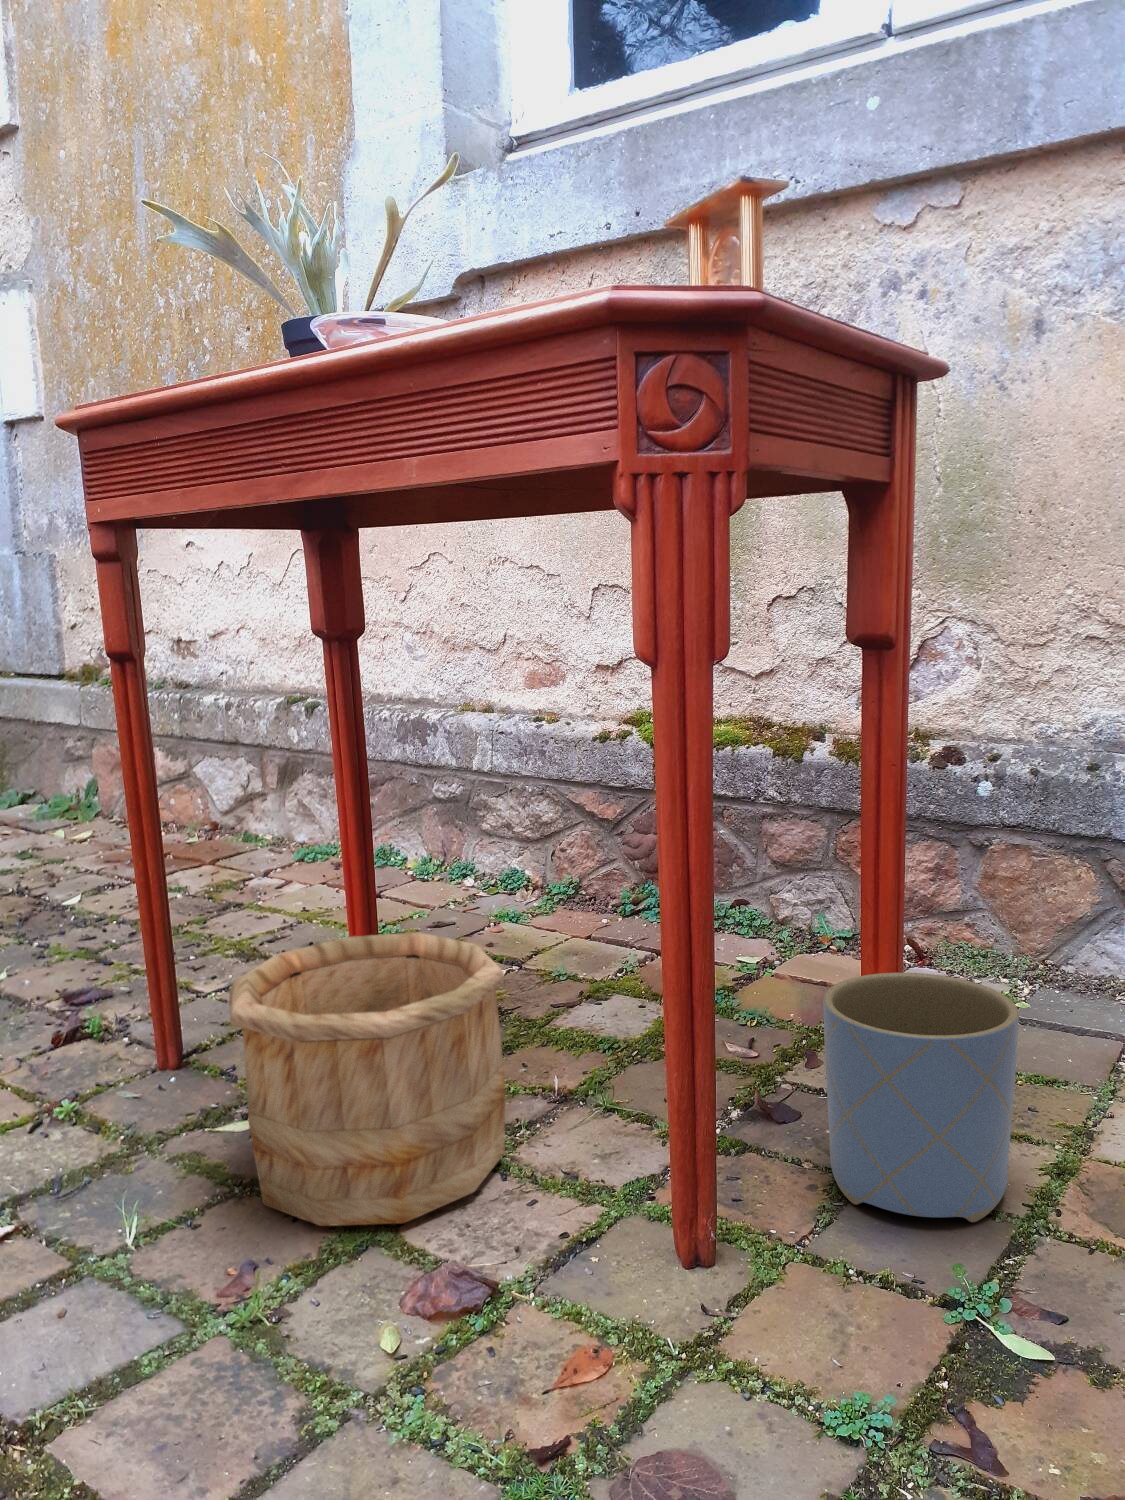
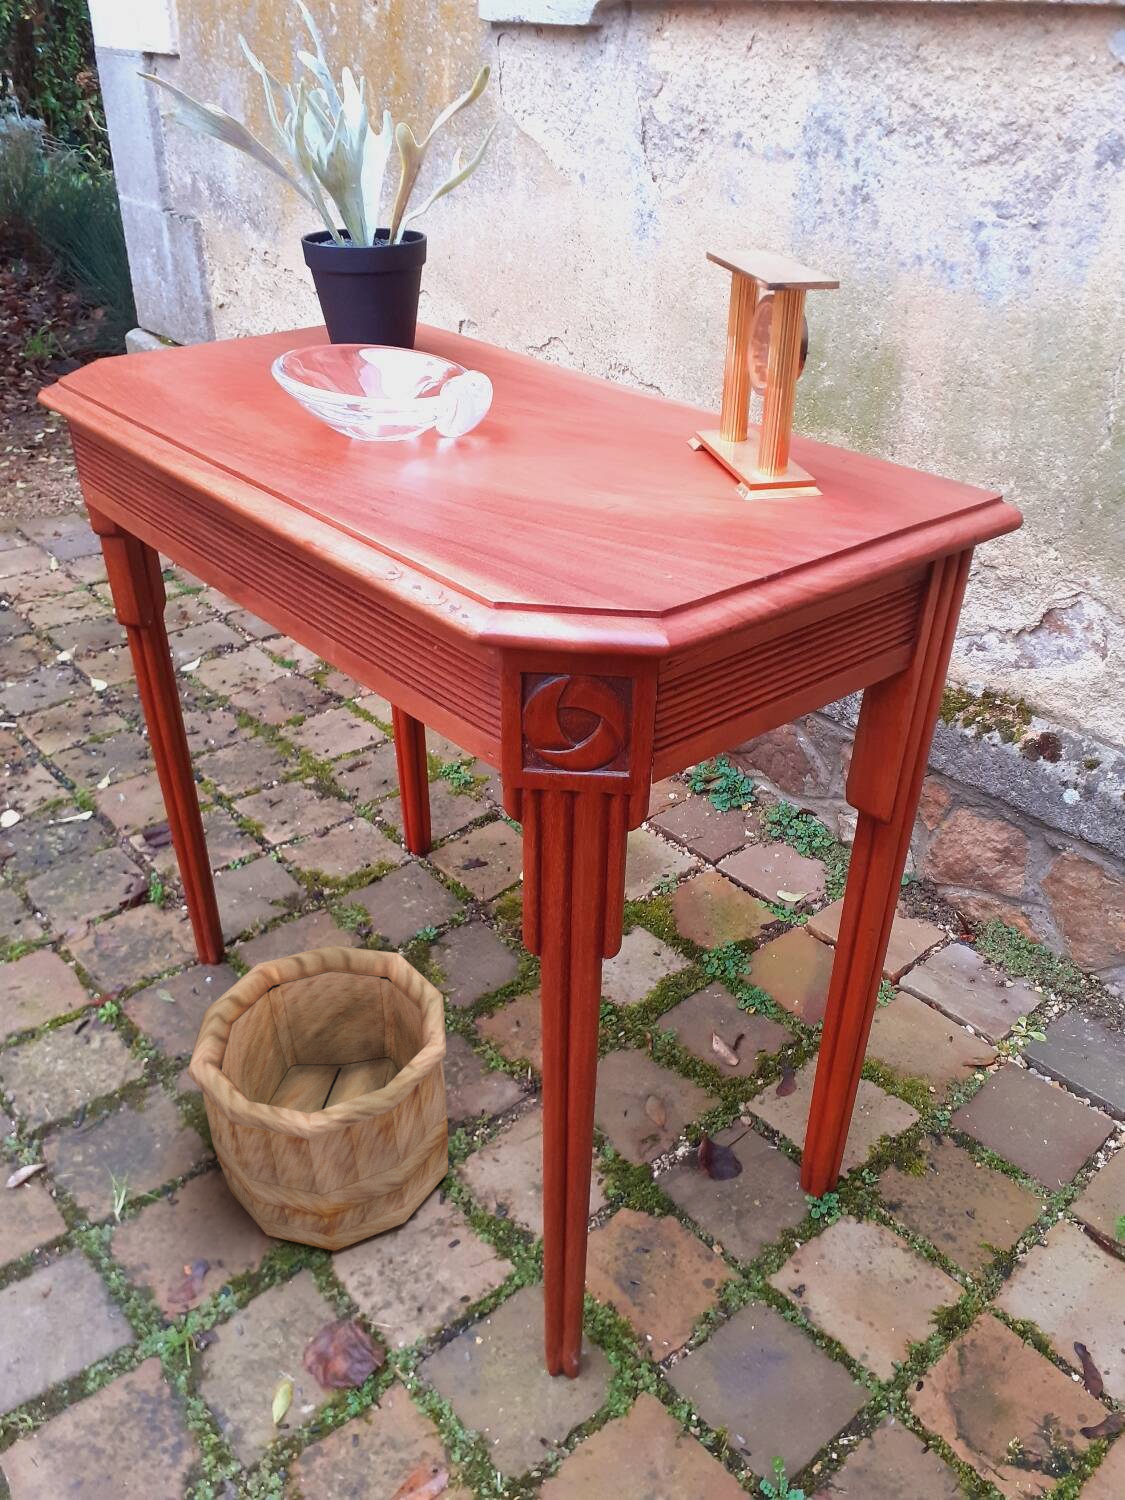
planter: present [823,973,1019,1222] -> none [728,1112,926,1377]

